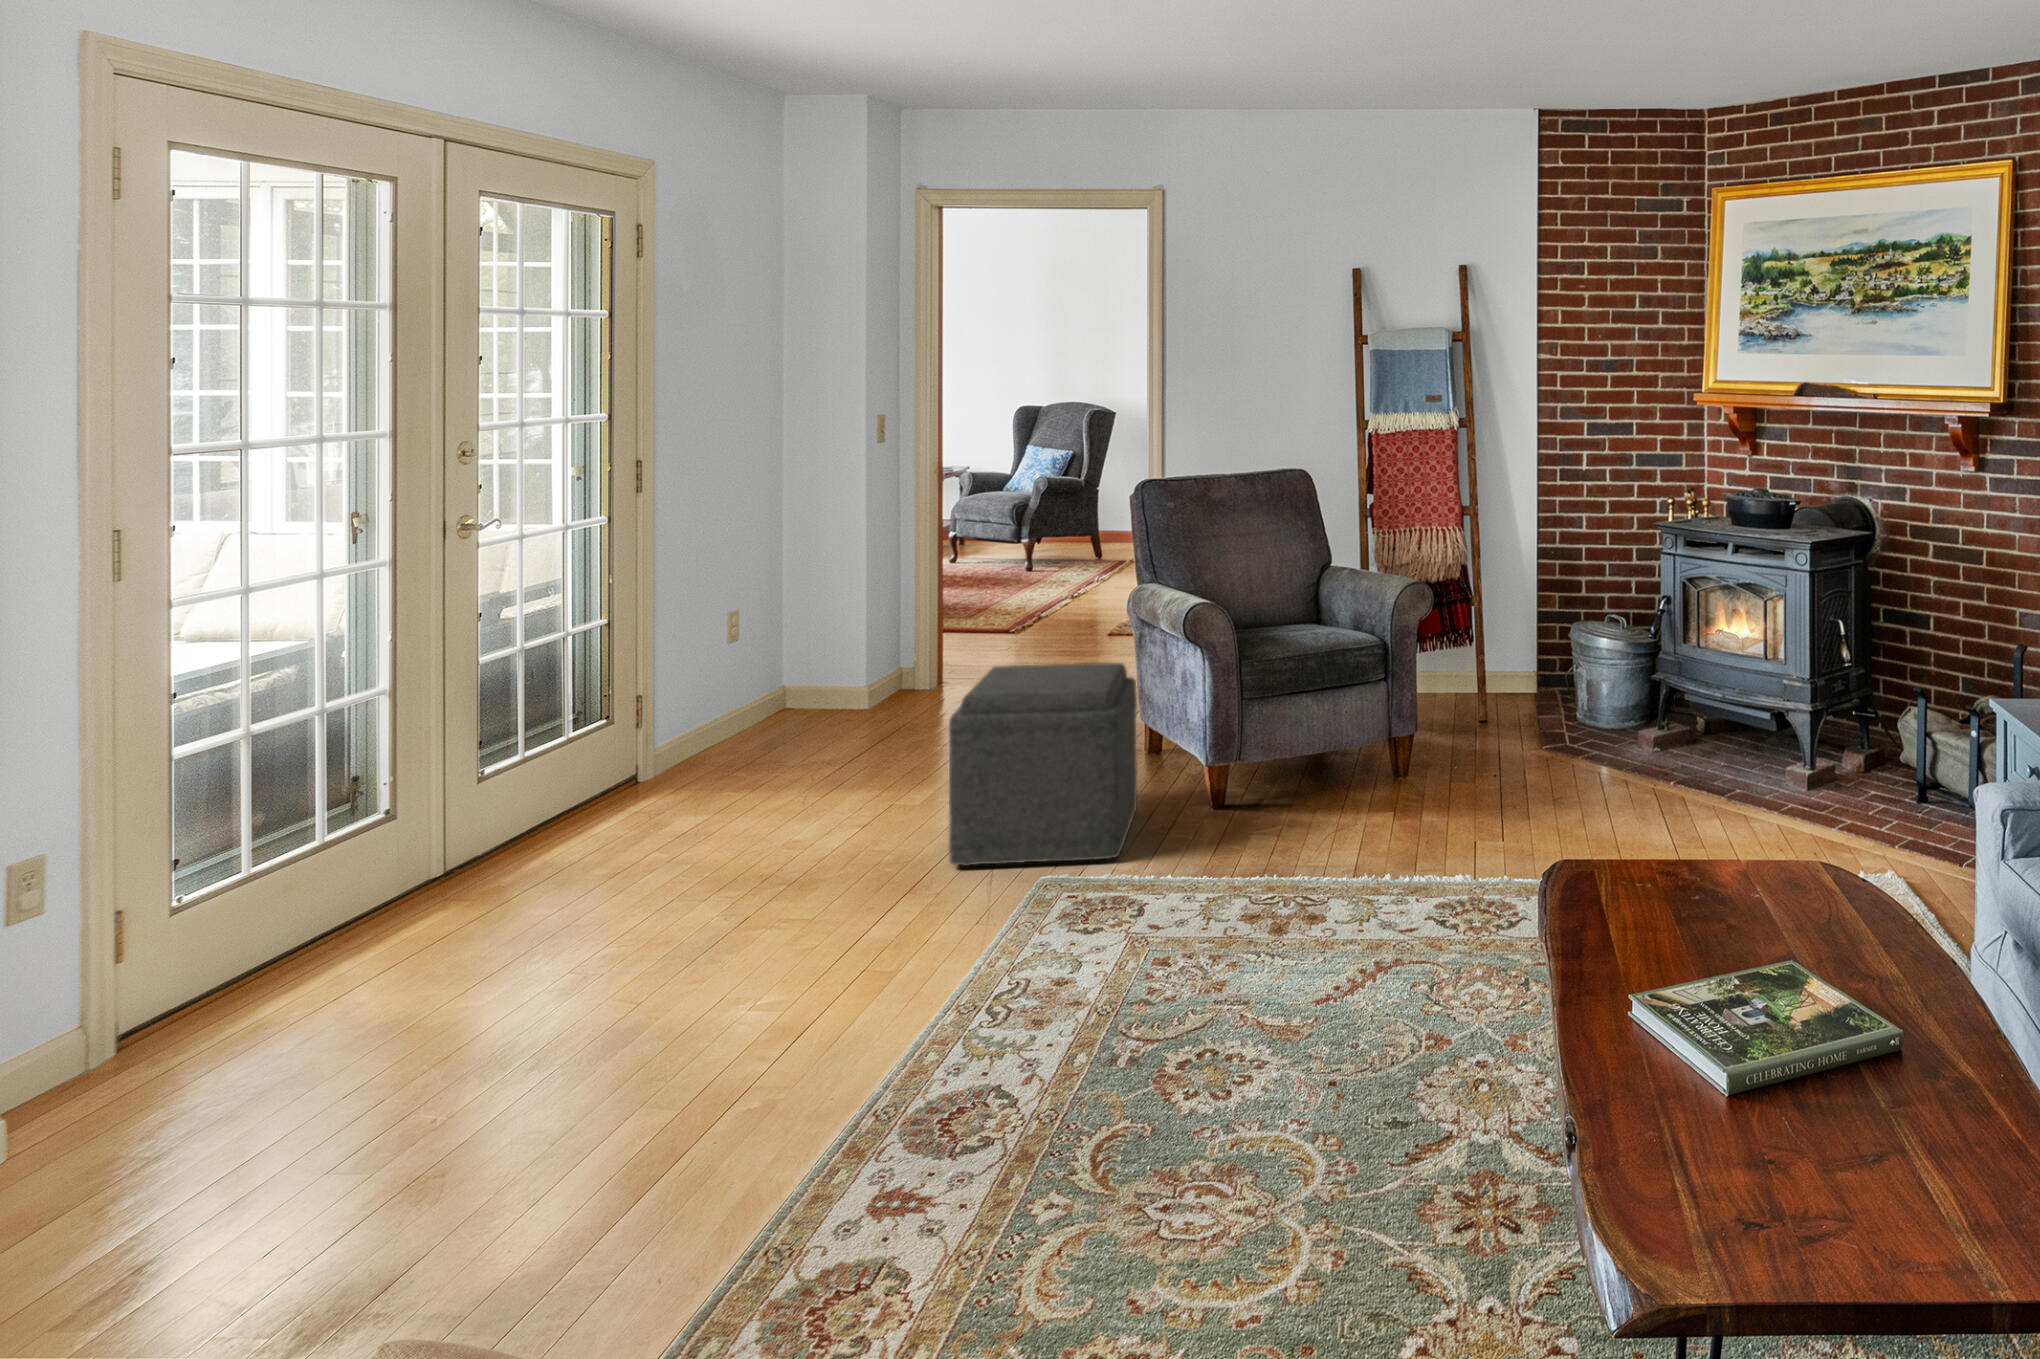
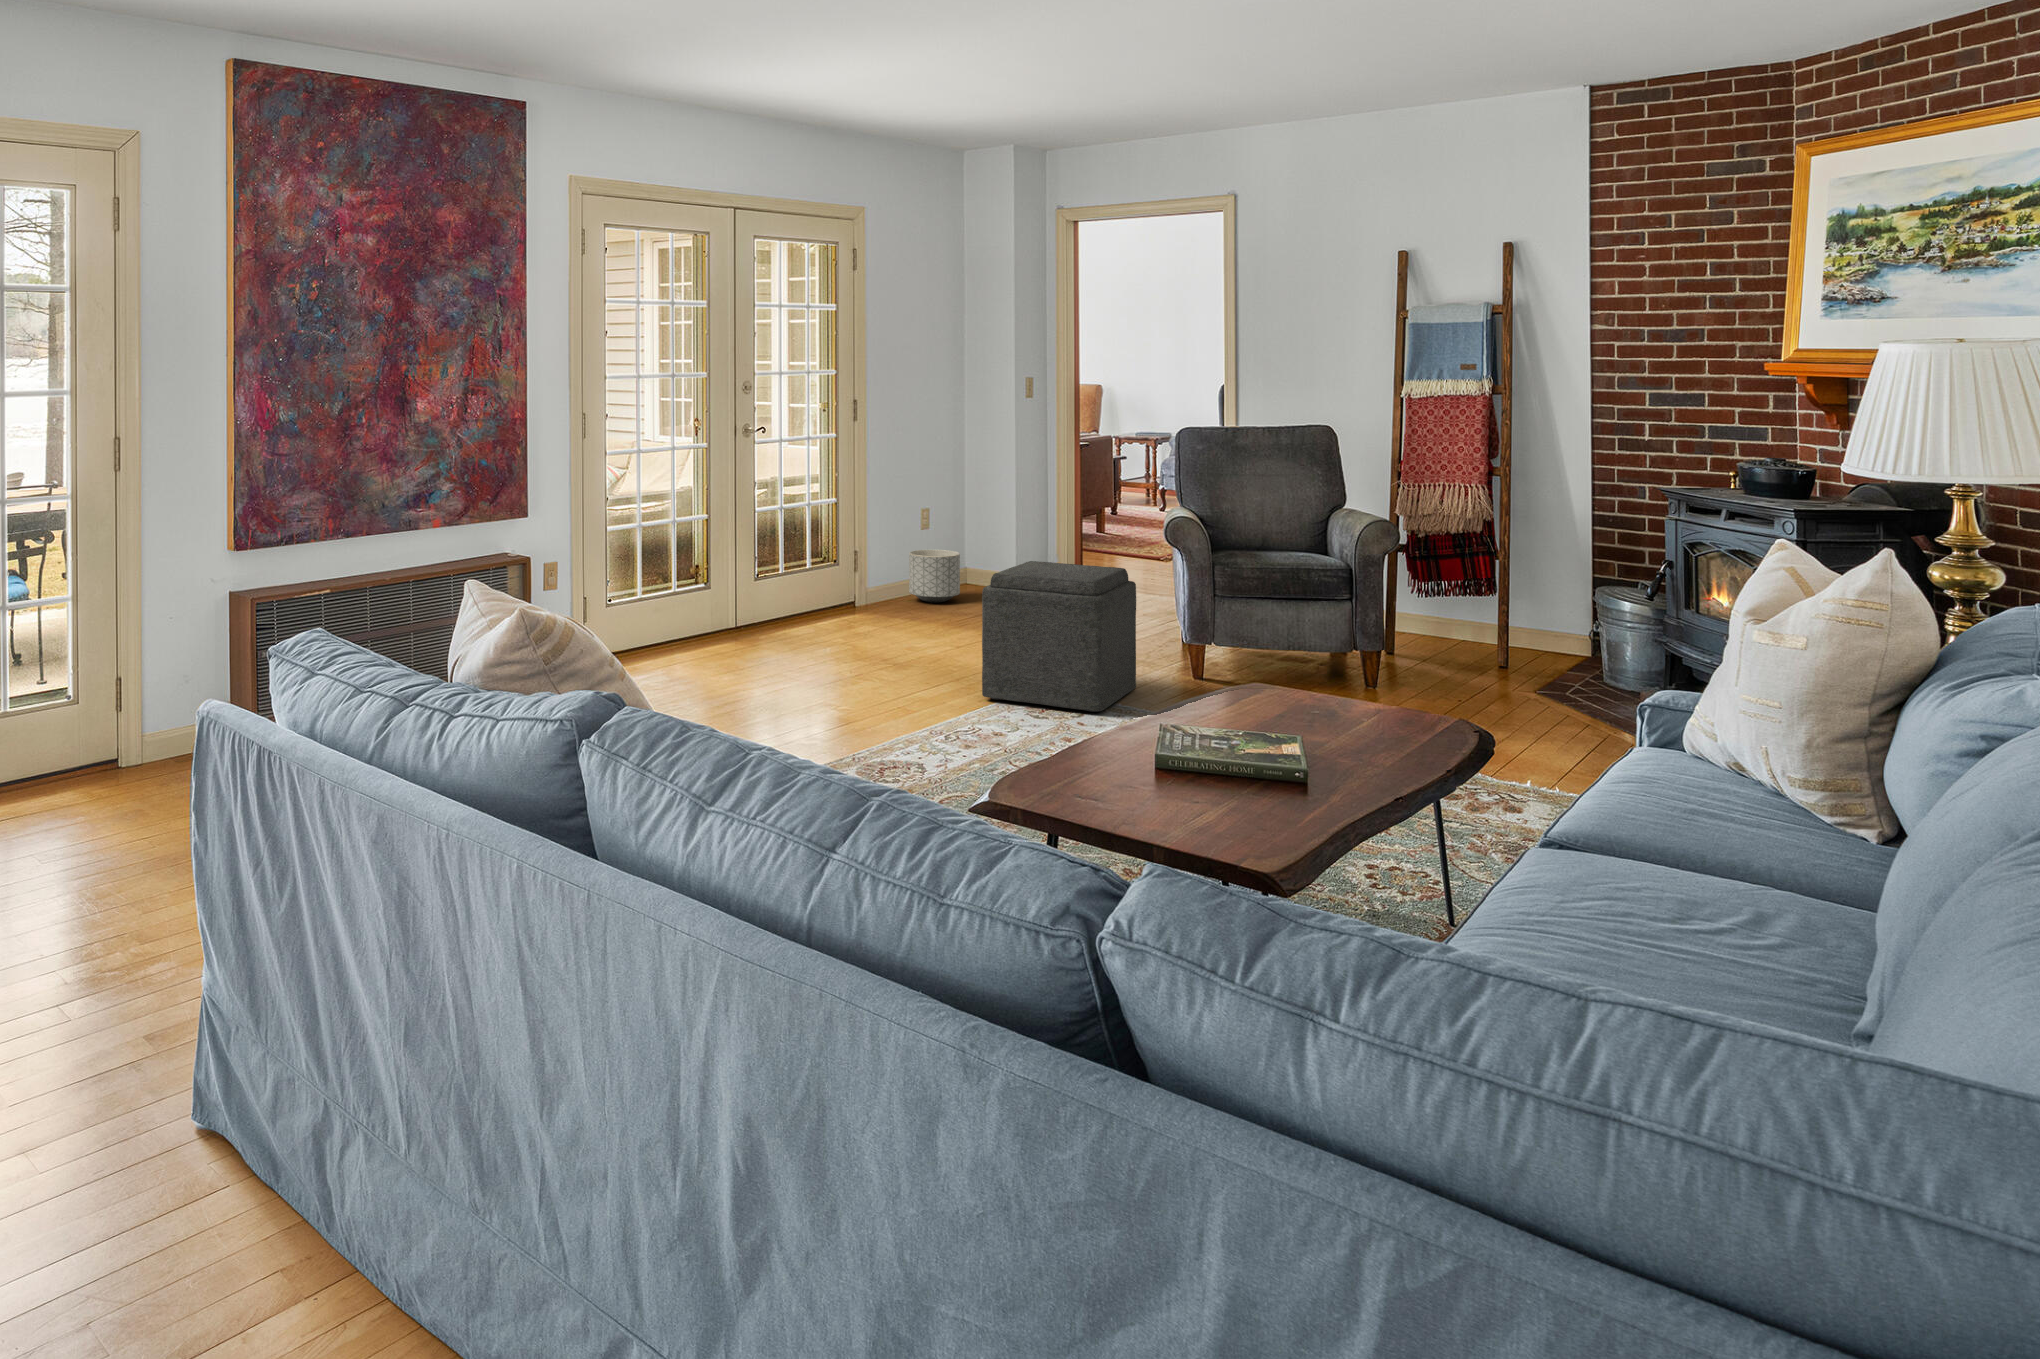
planter: none [760,643,834,716] -> present [909,550,960,602]

